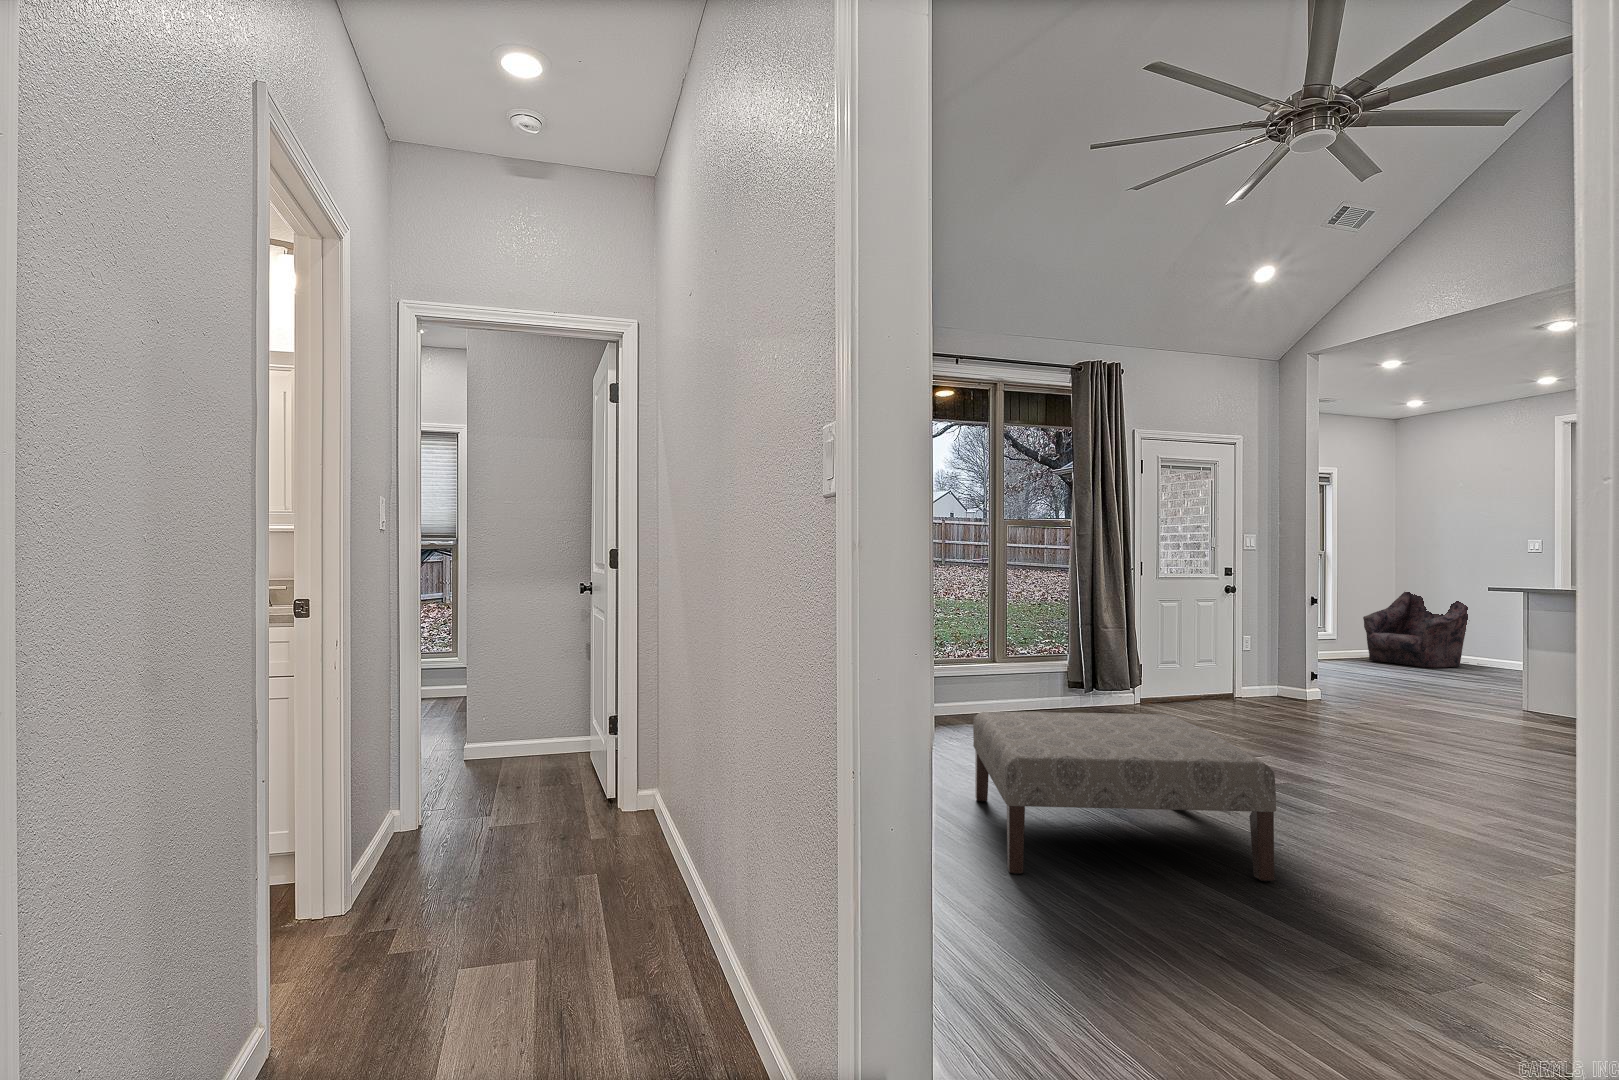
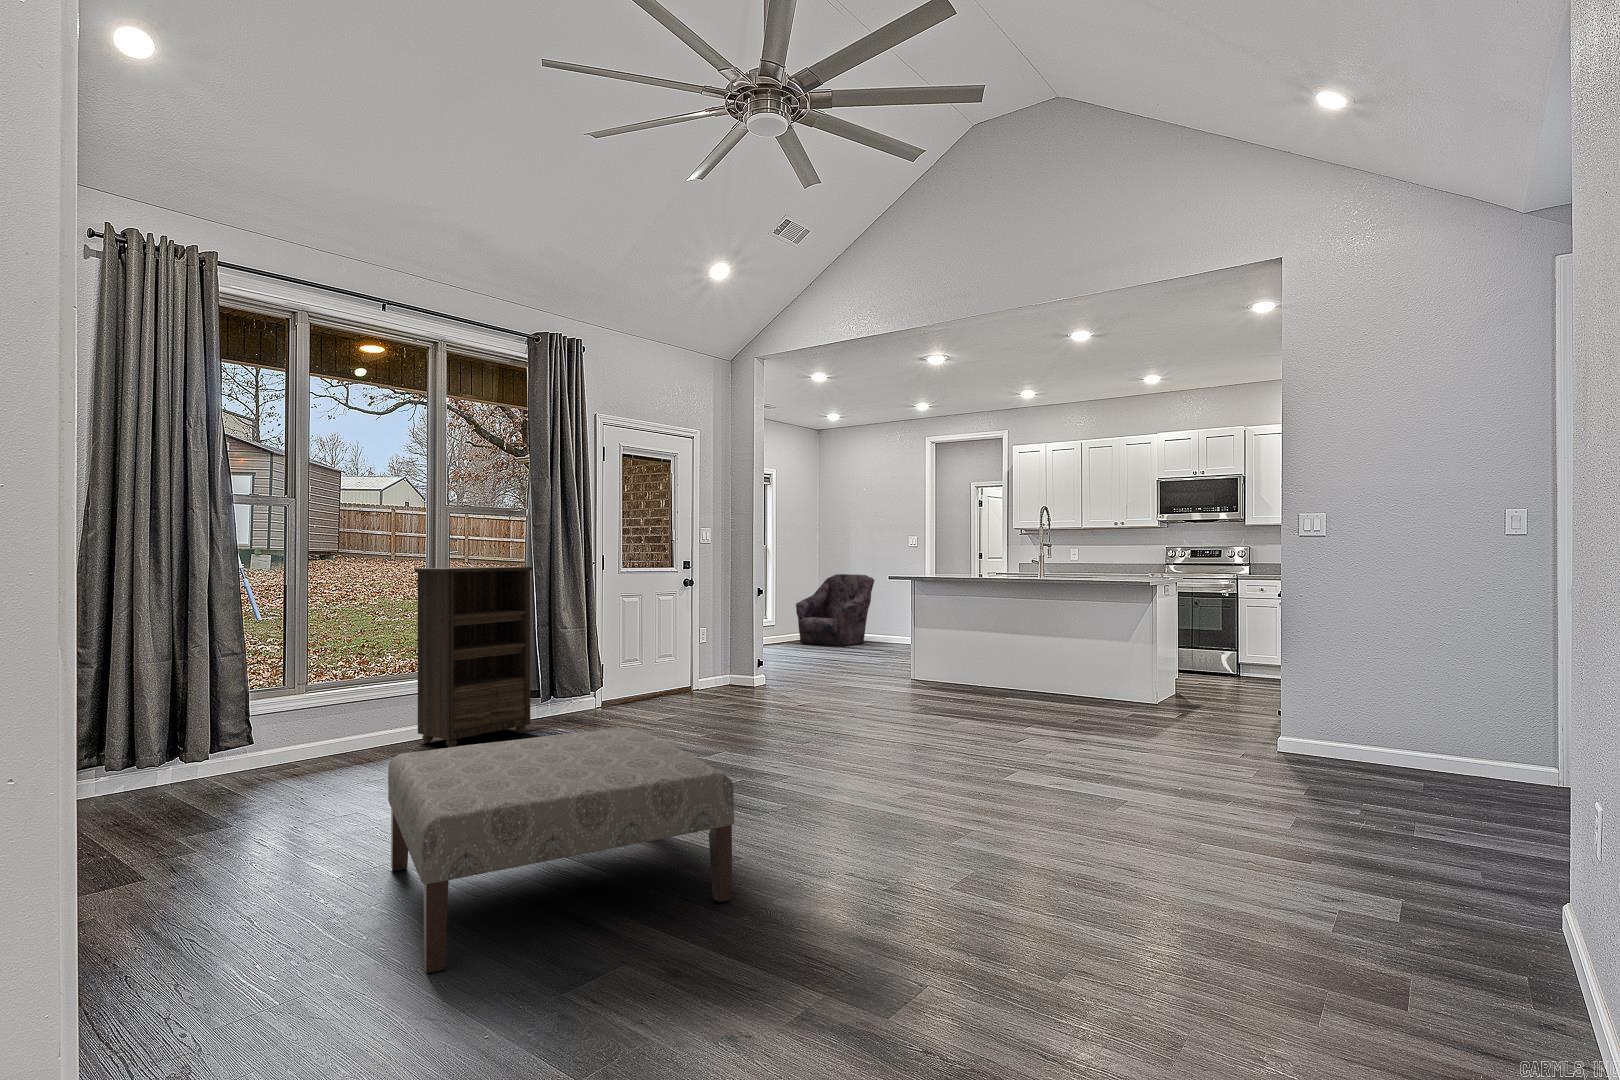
bookshelf: none [981,570,1077,720] -> present [415,567,533,748]

